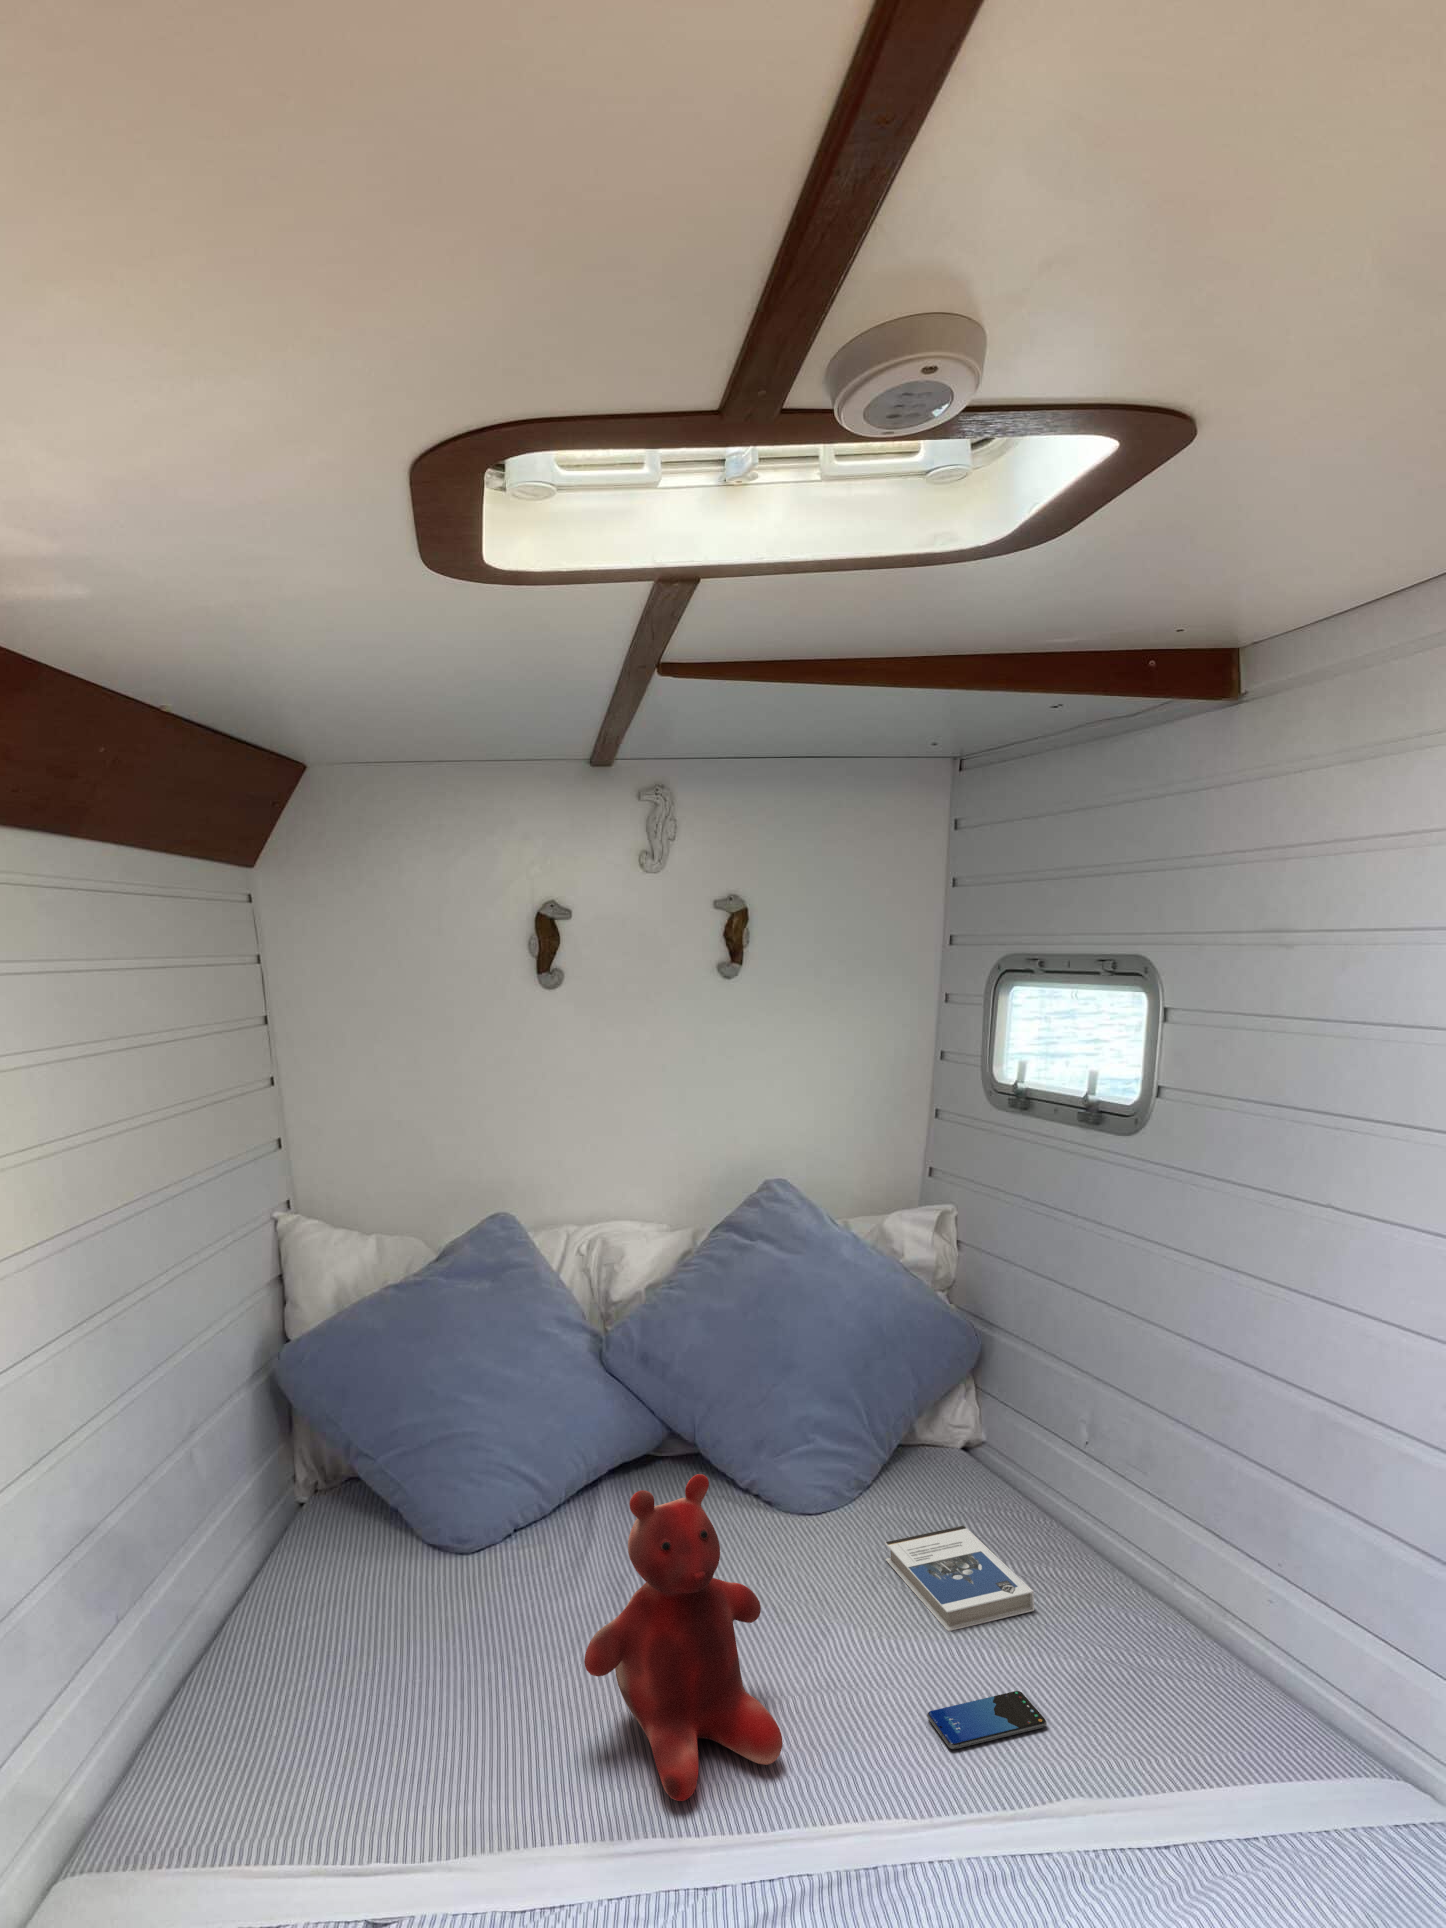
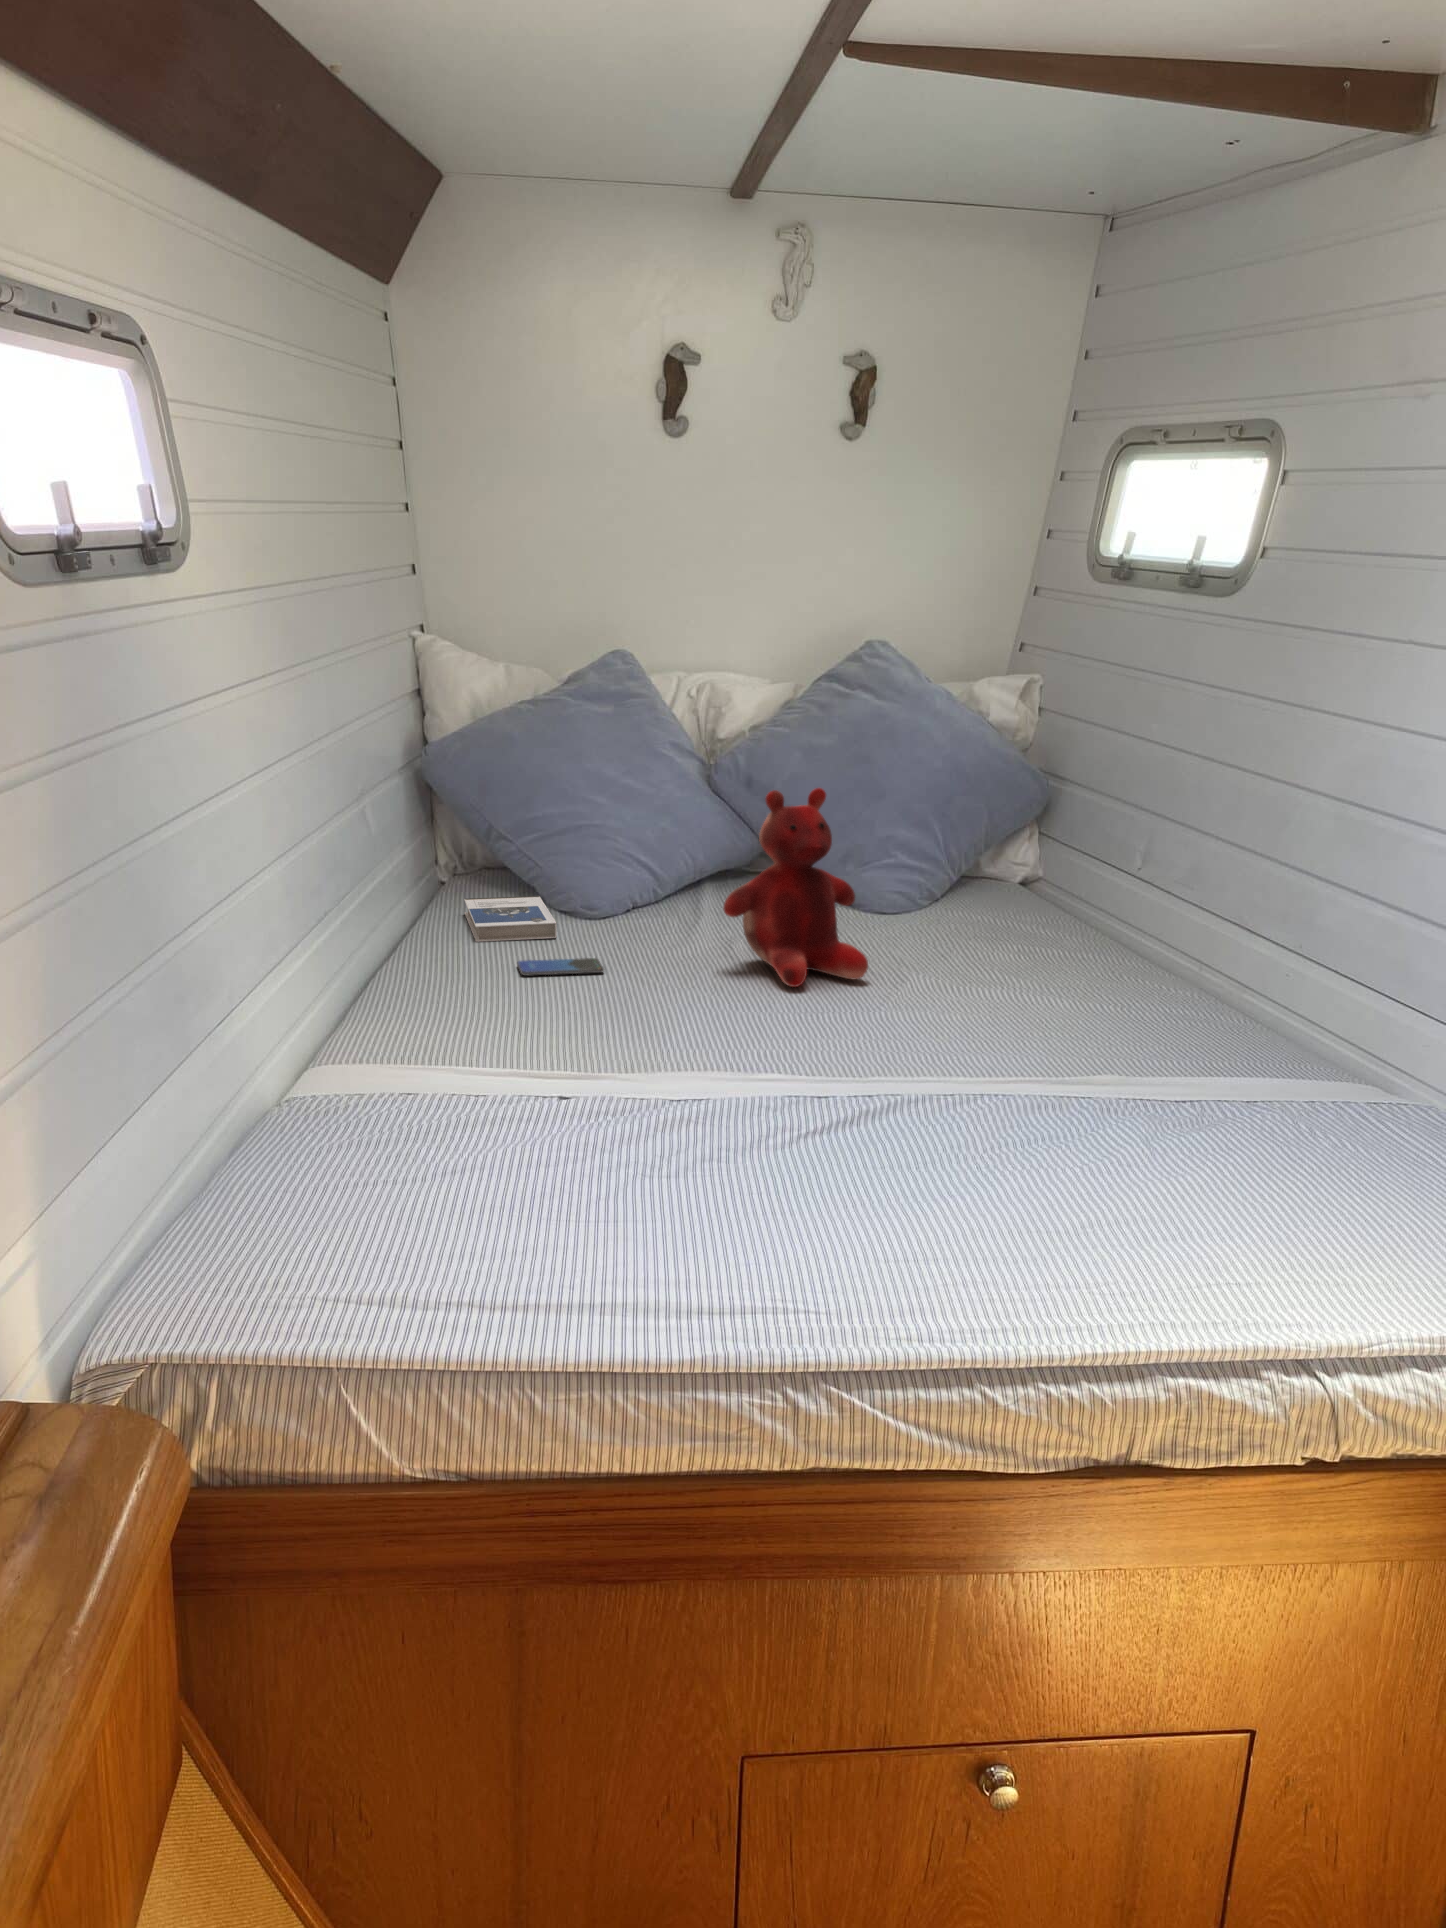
hardback book: present [885,1525,1034,1631] -> present [464,896,557,942]
smartphone: present [927,1691,1047,1749] -> present [517,958,604,976]

